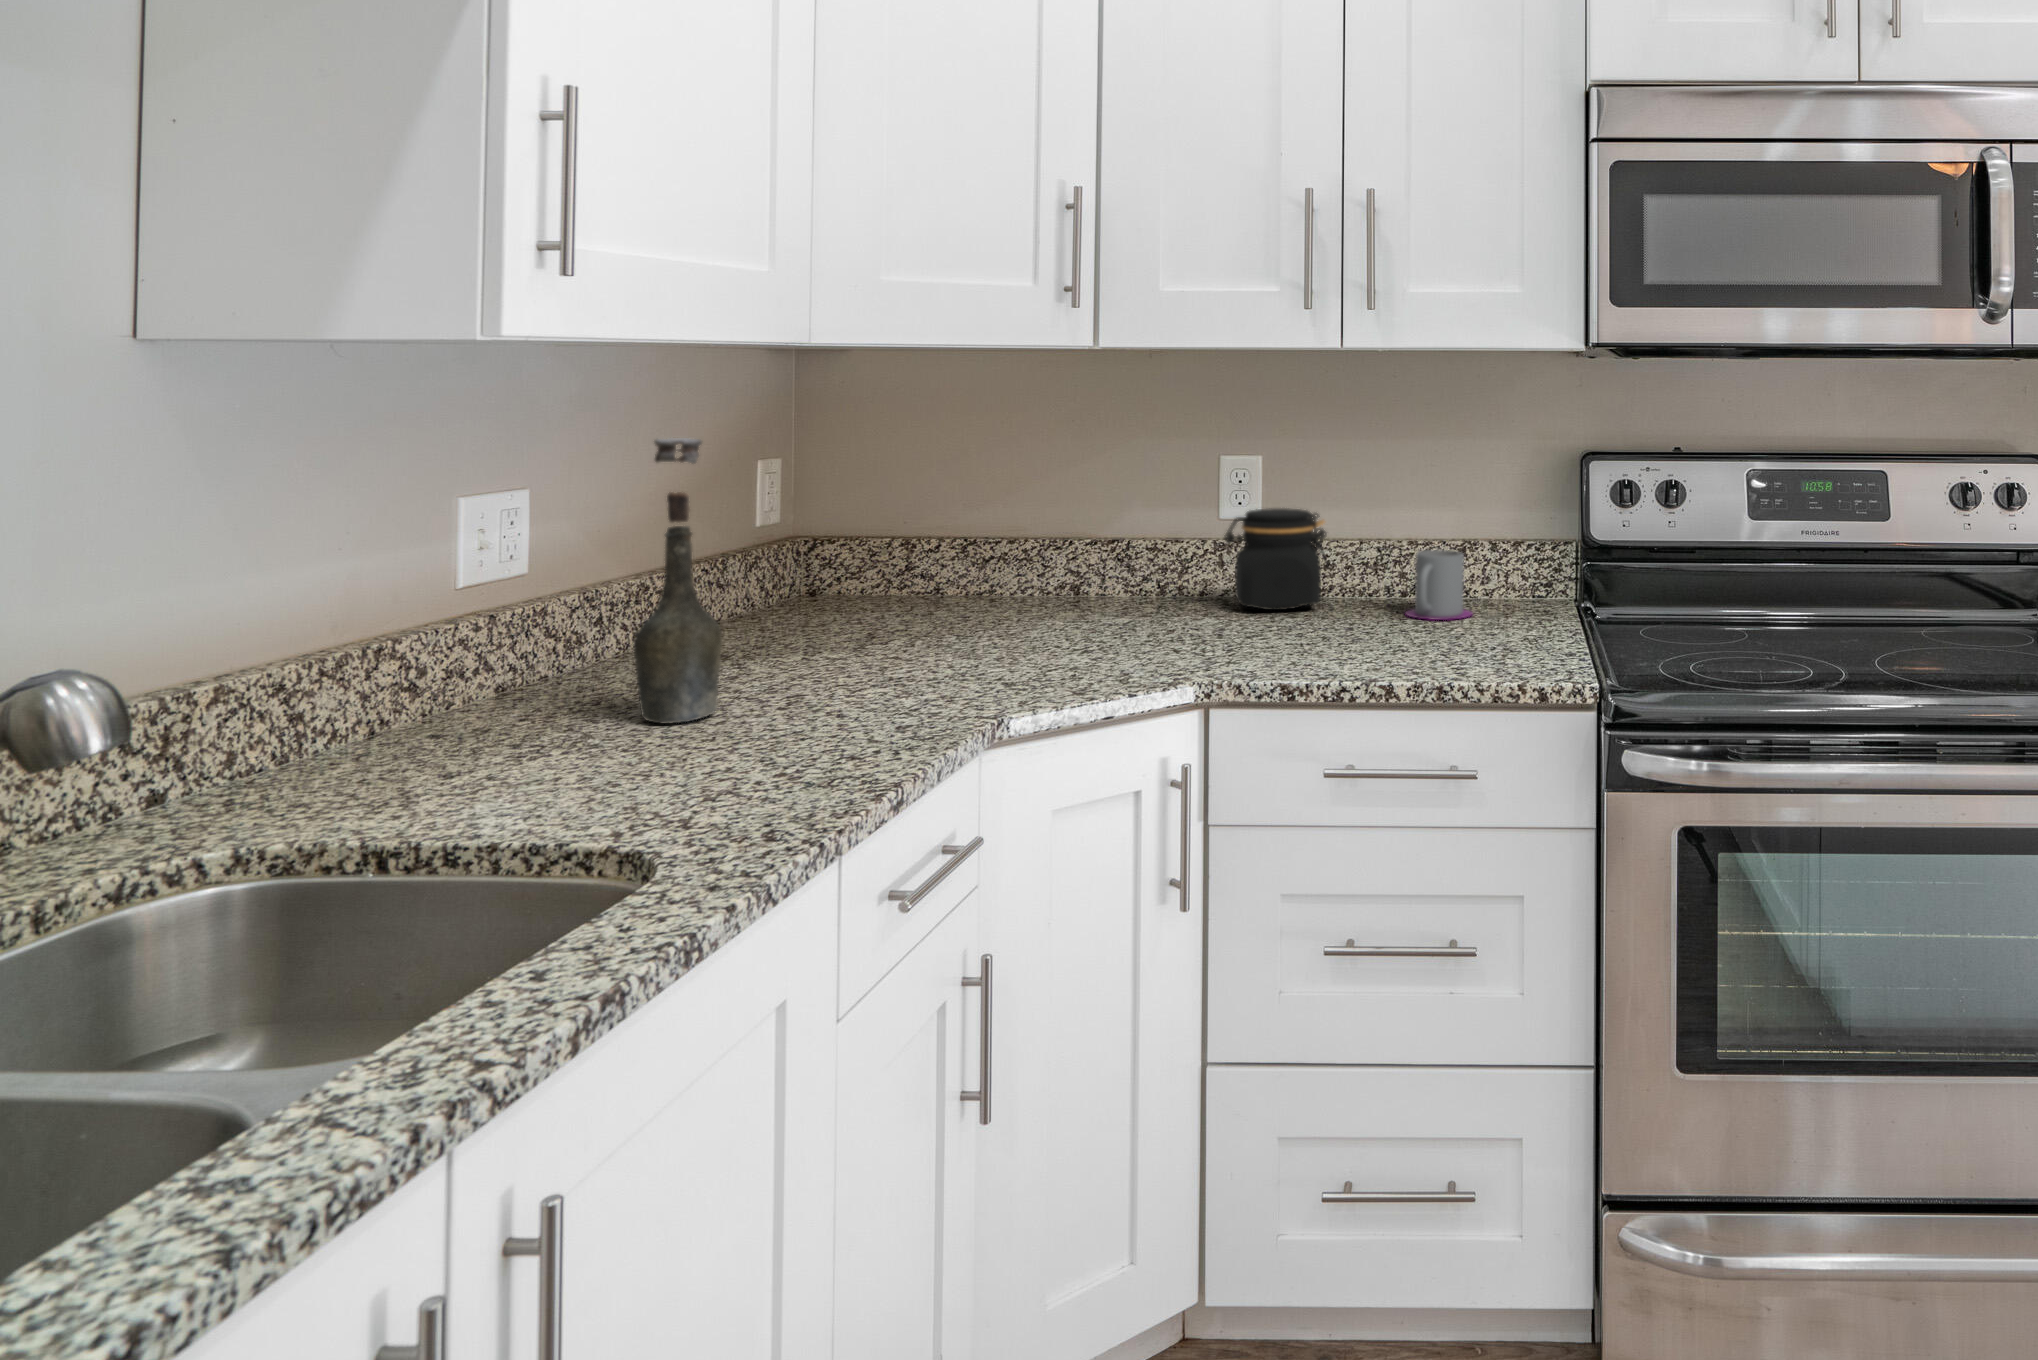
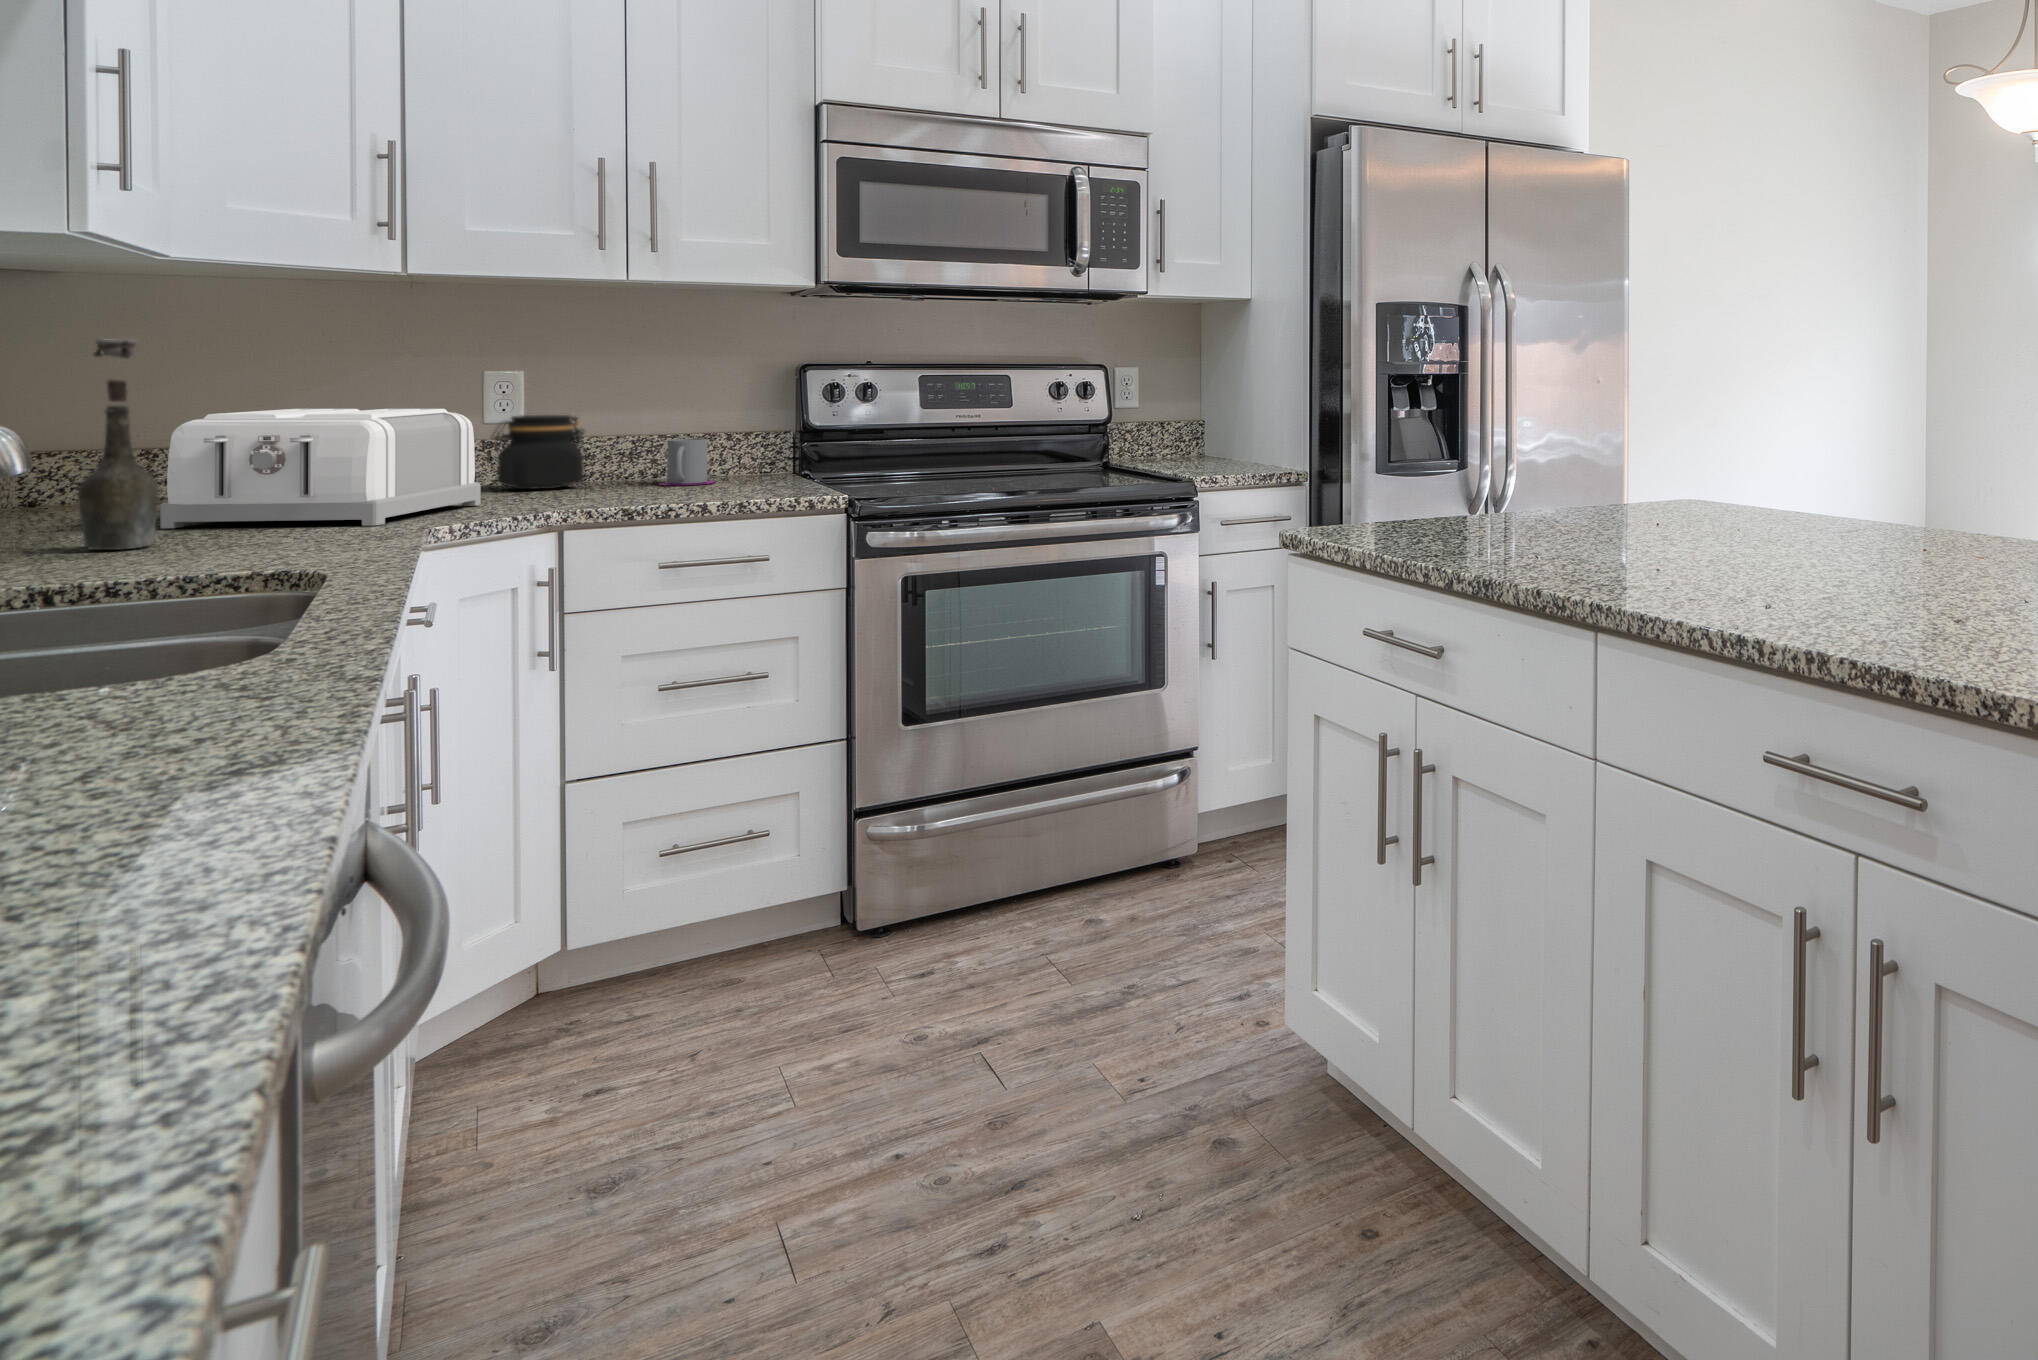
toaster: none [809,505,1163,693] -> present [160,409,481,528]

